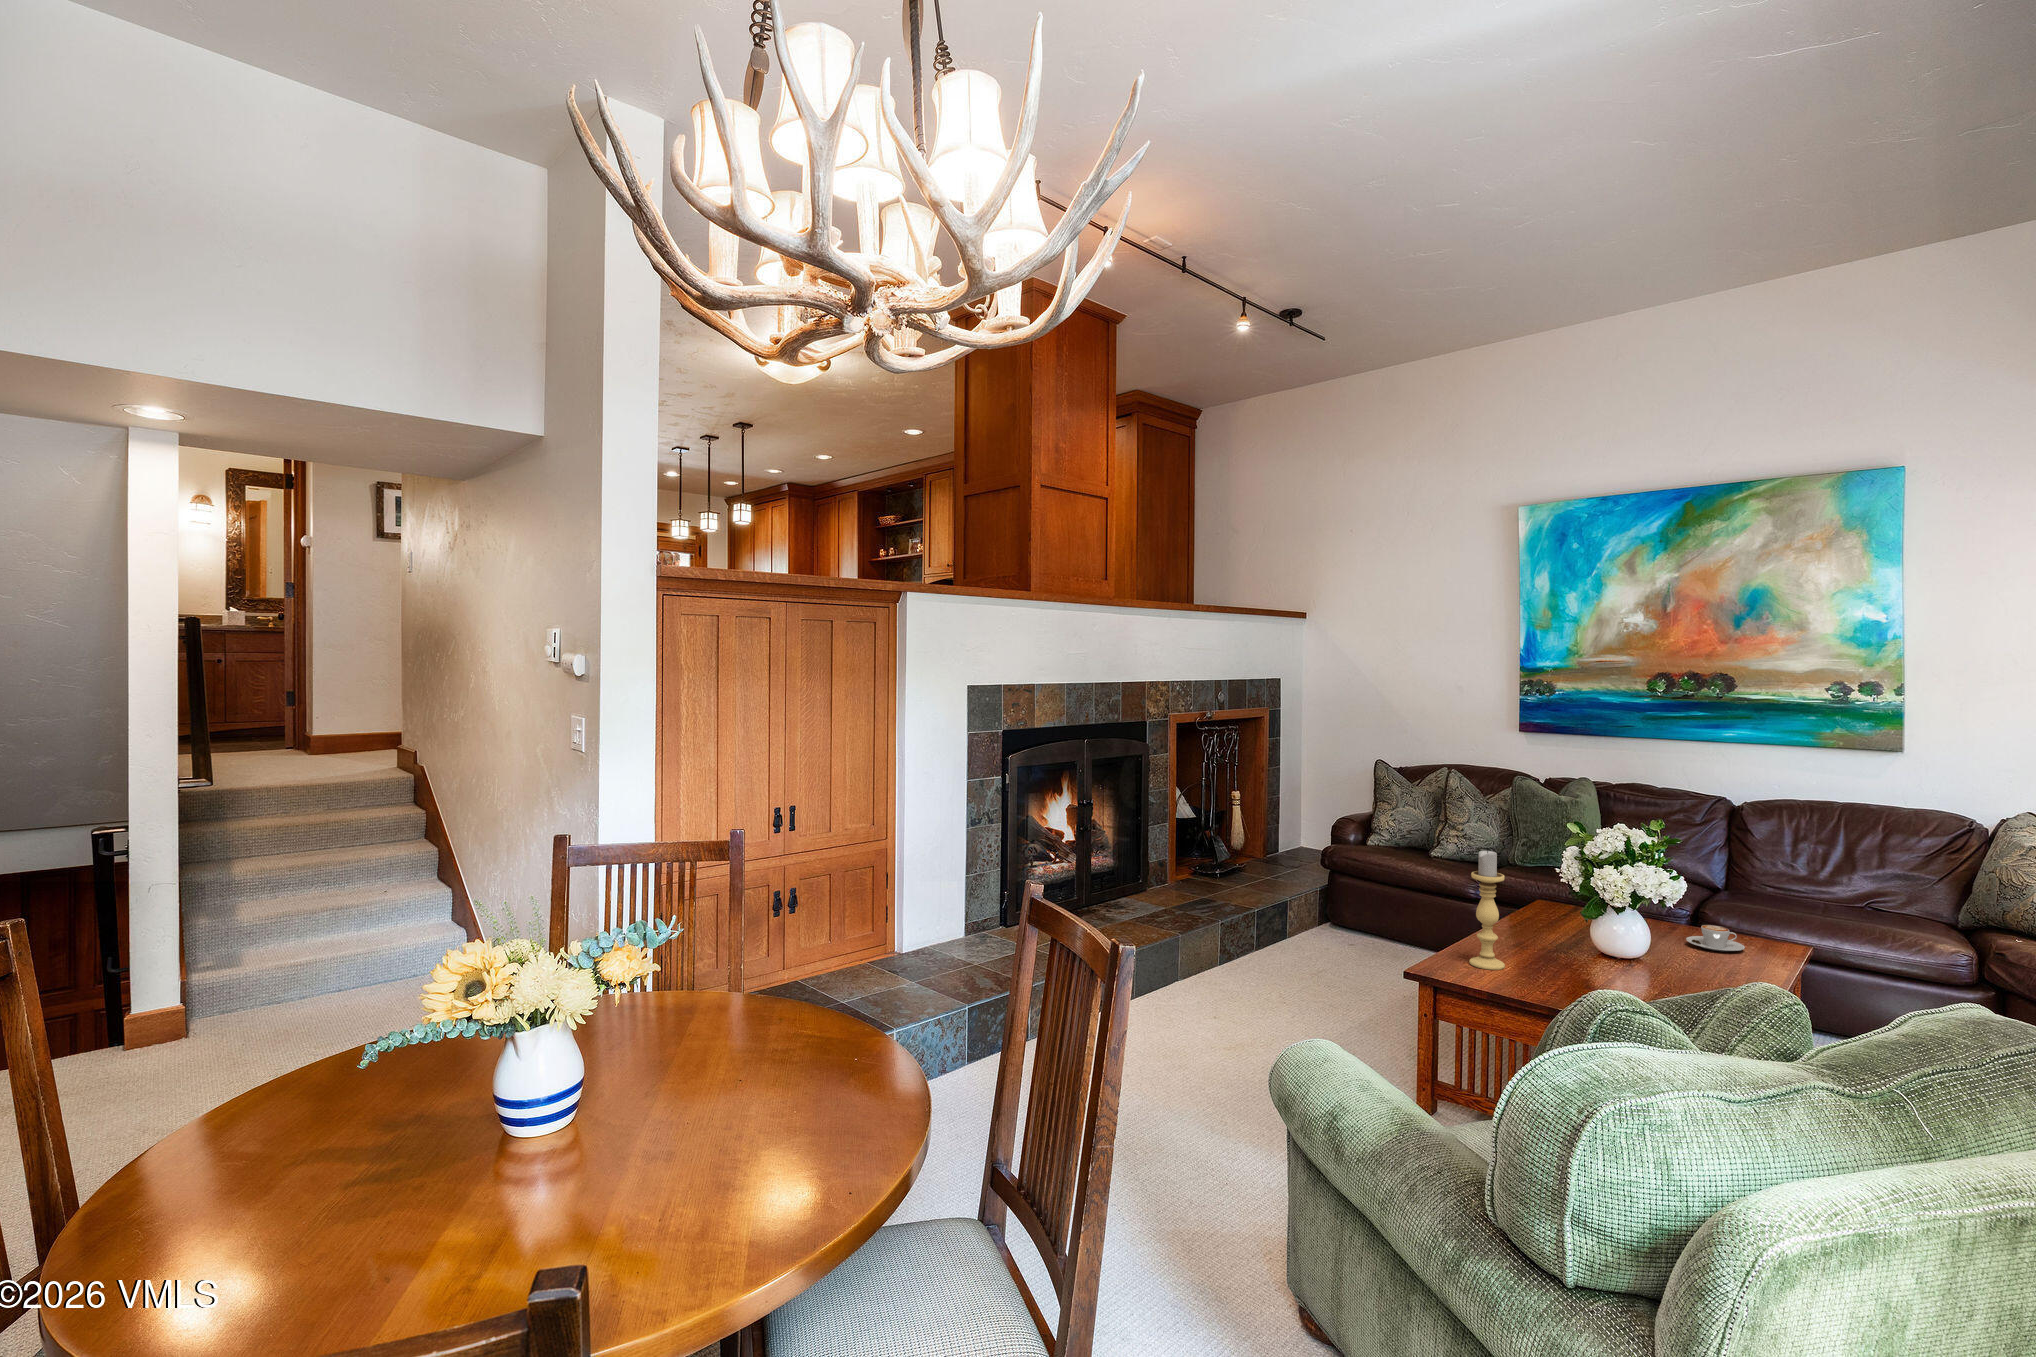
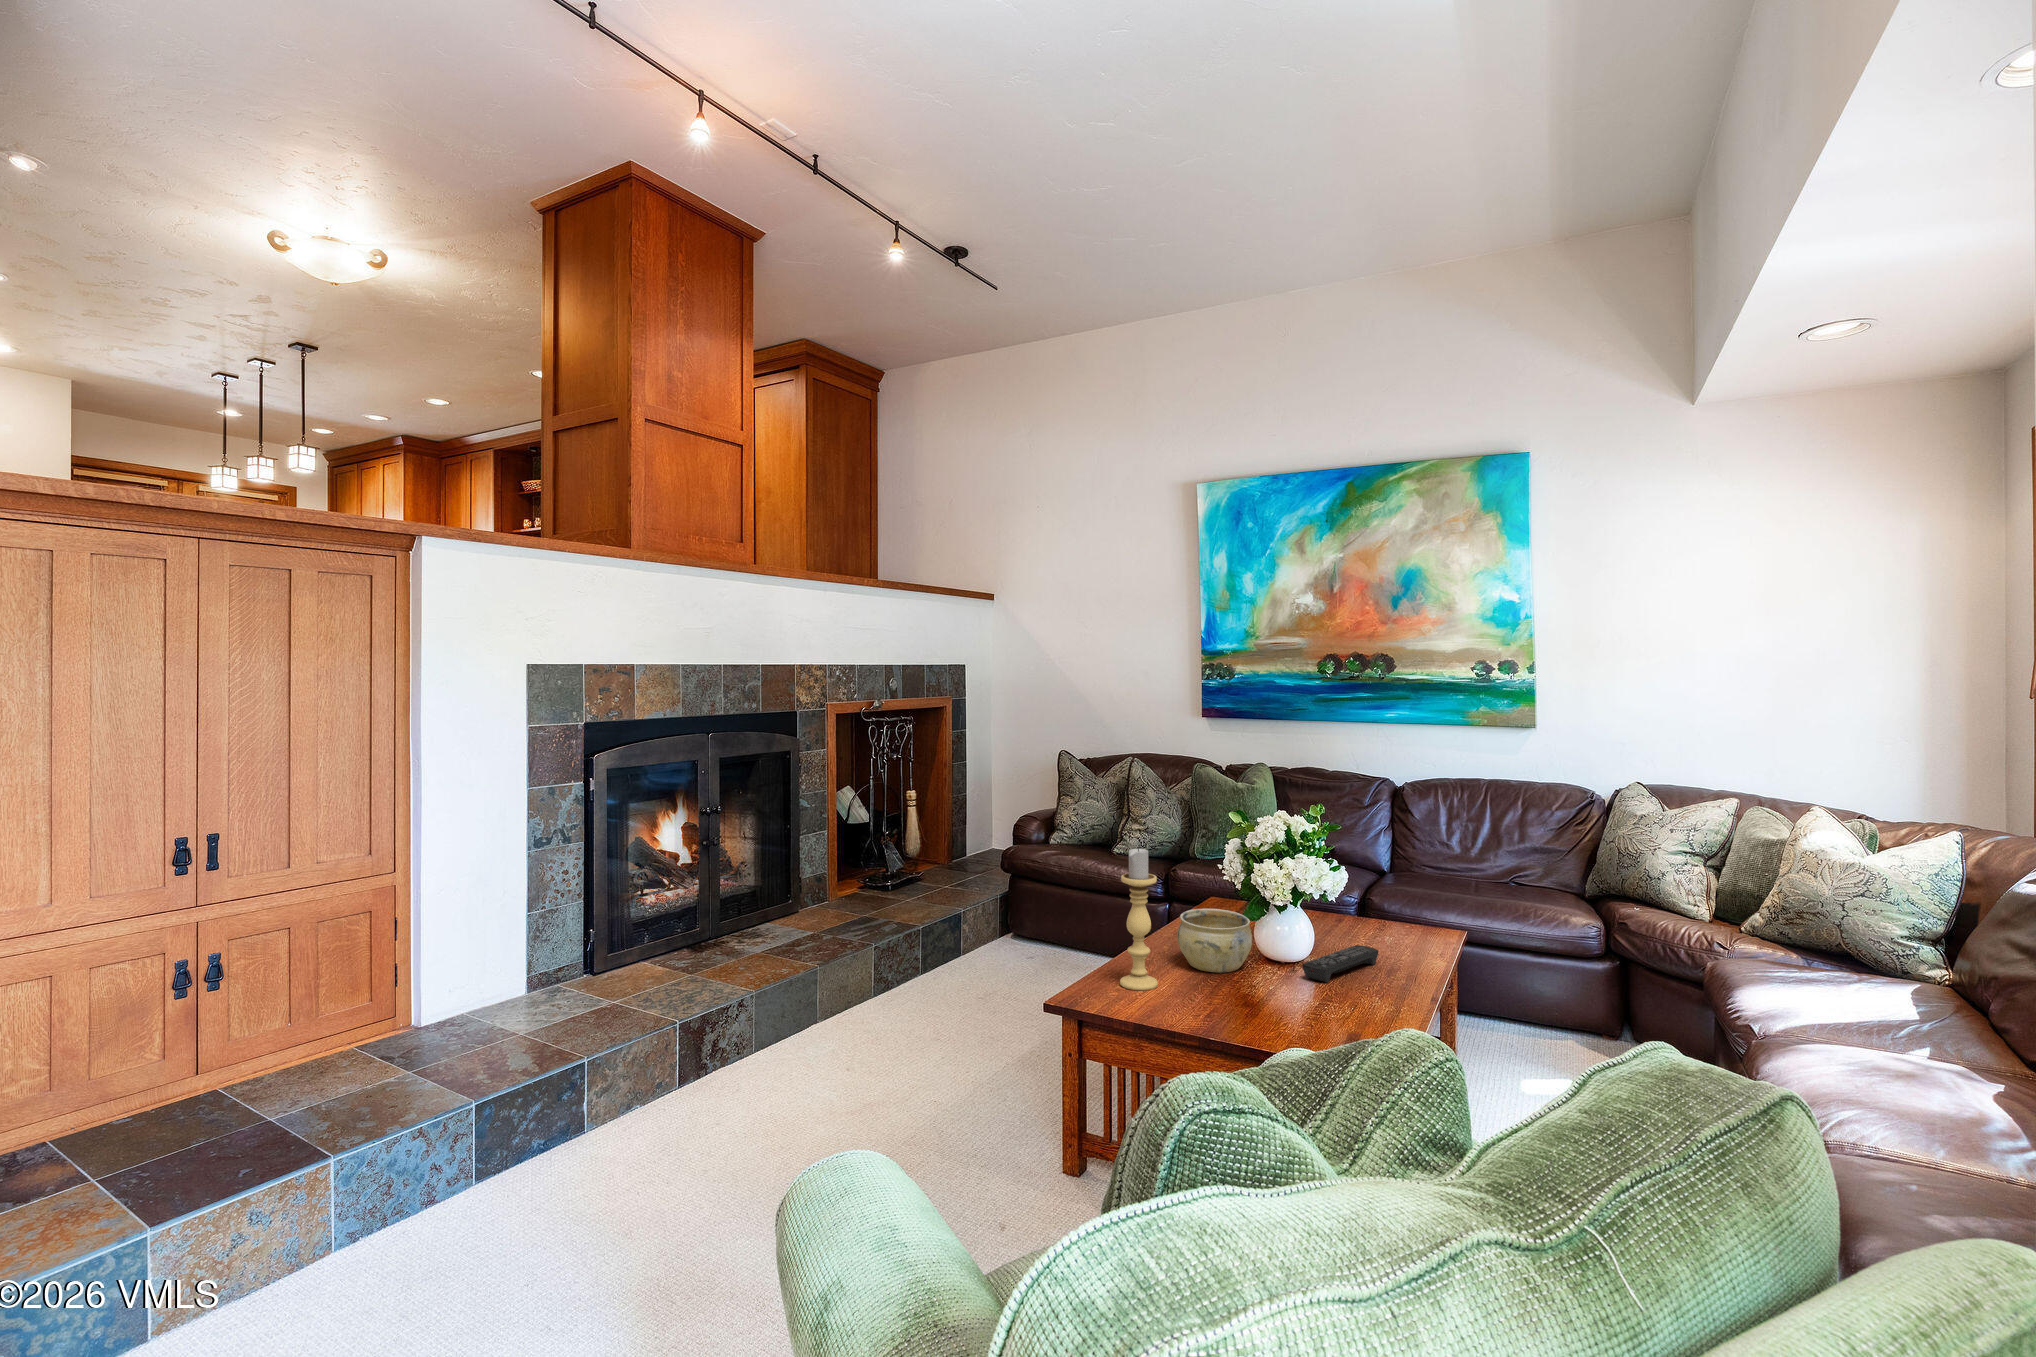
ceramic bowl: none [1519,906,1593,962] -> present [1177,909,1252,973]
coffee cup: present [1686,925,1745,951] -> none [1347,916,1401,944]
remote control: none [1644,949,1721,978] -> present [1302,945,1378,983]

